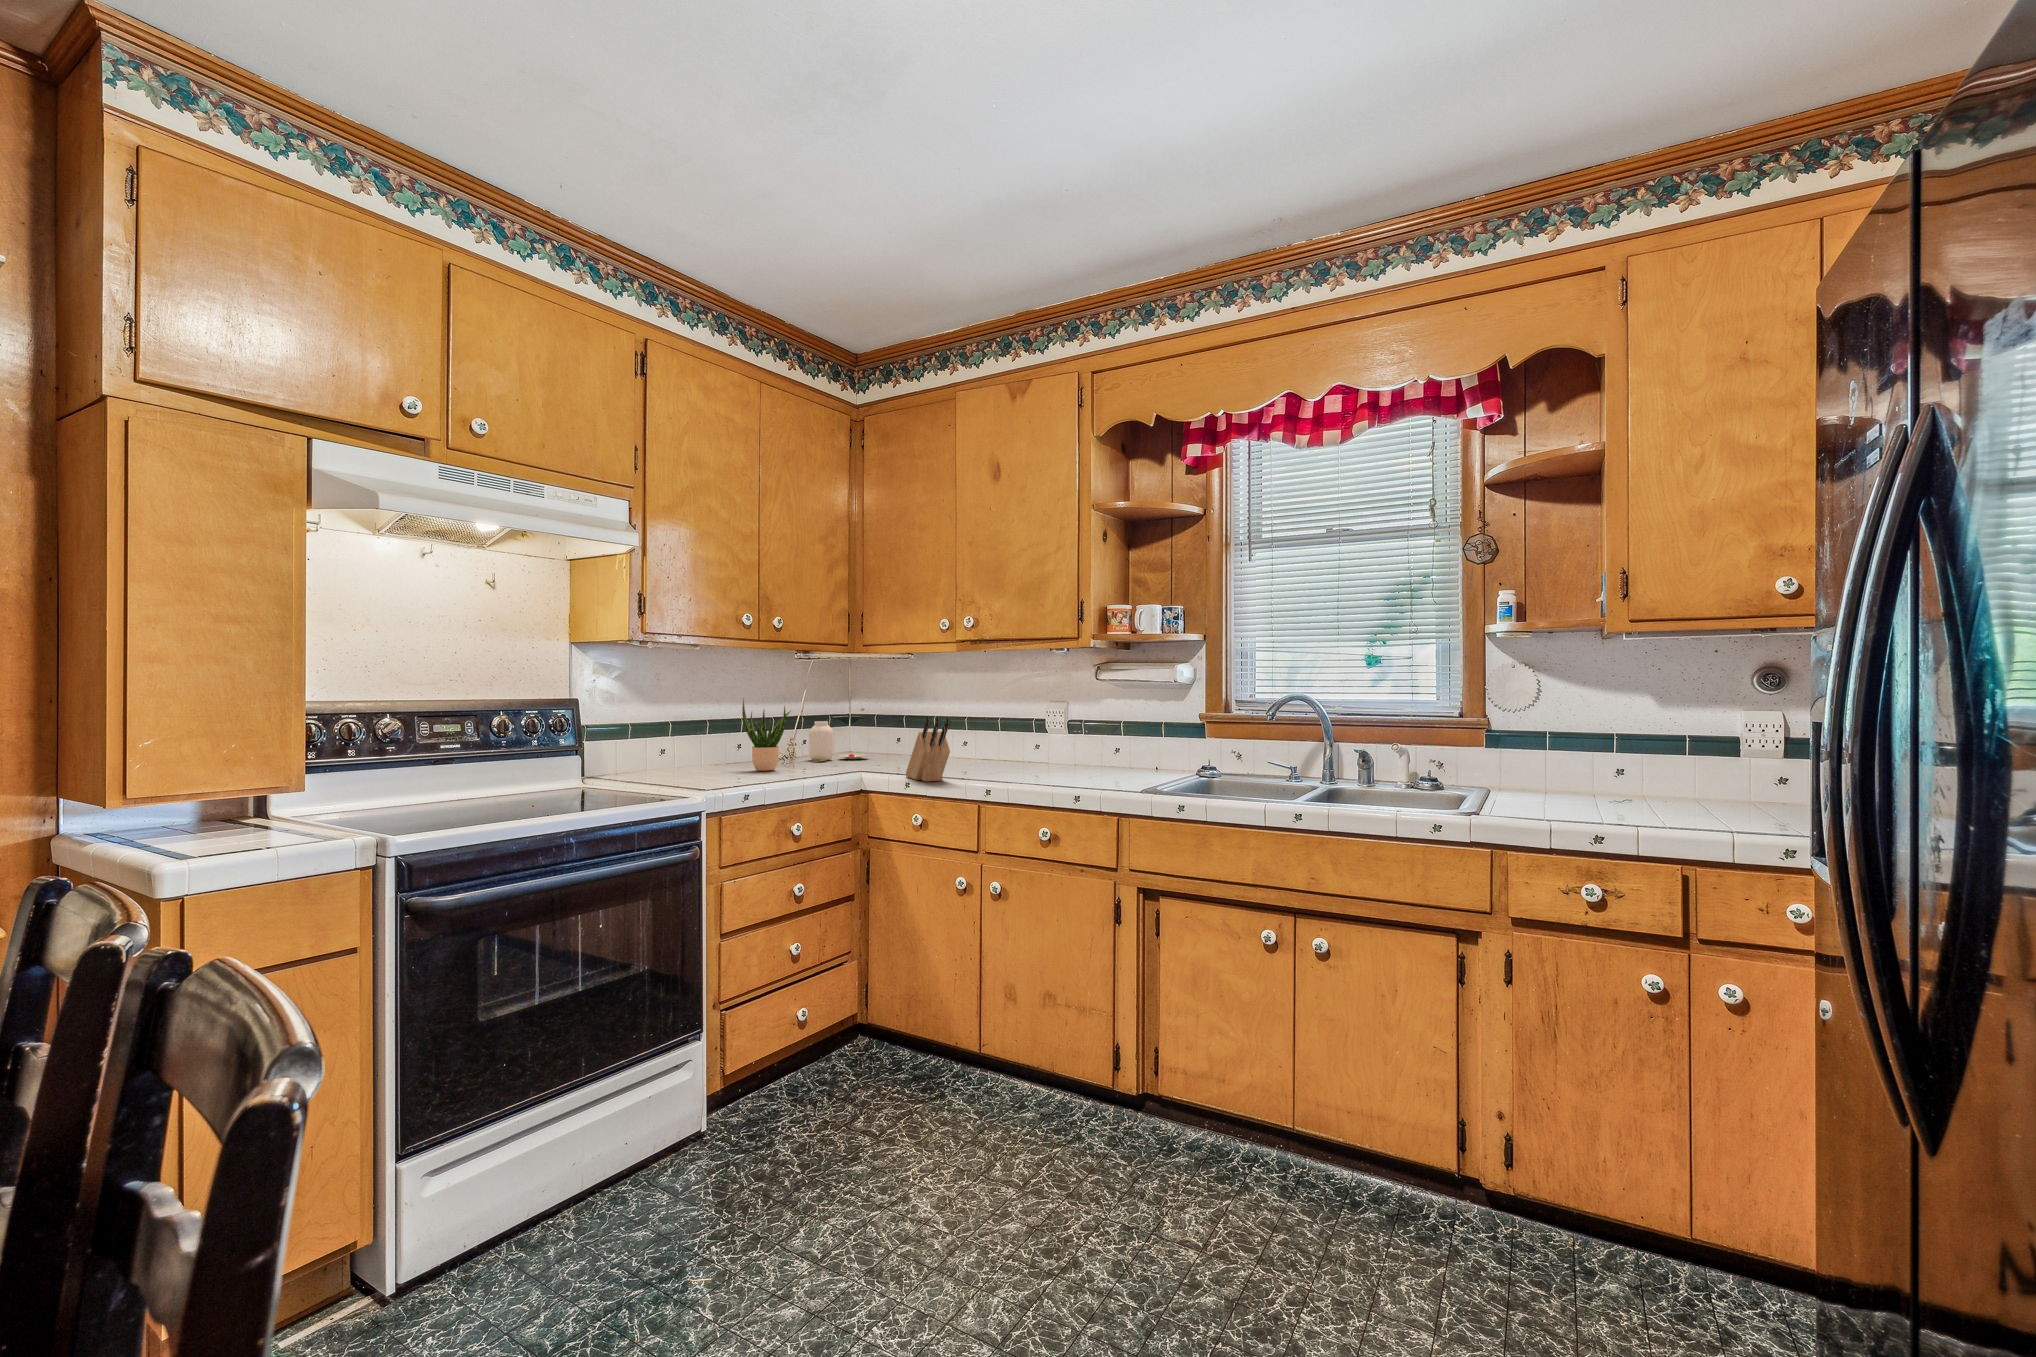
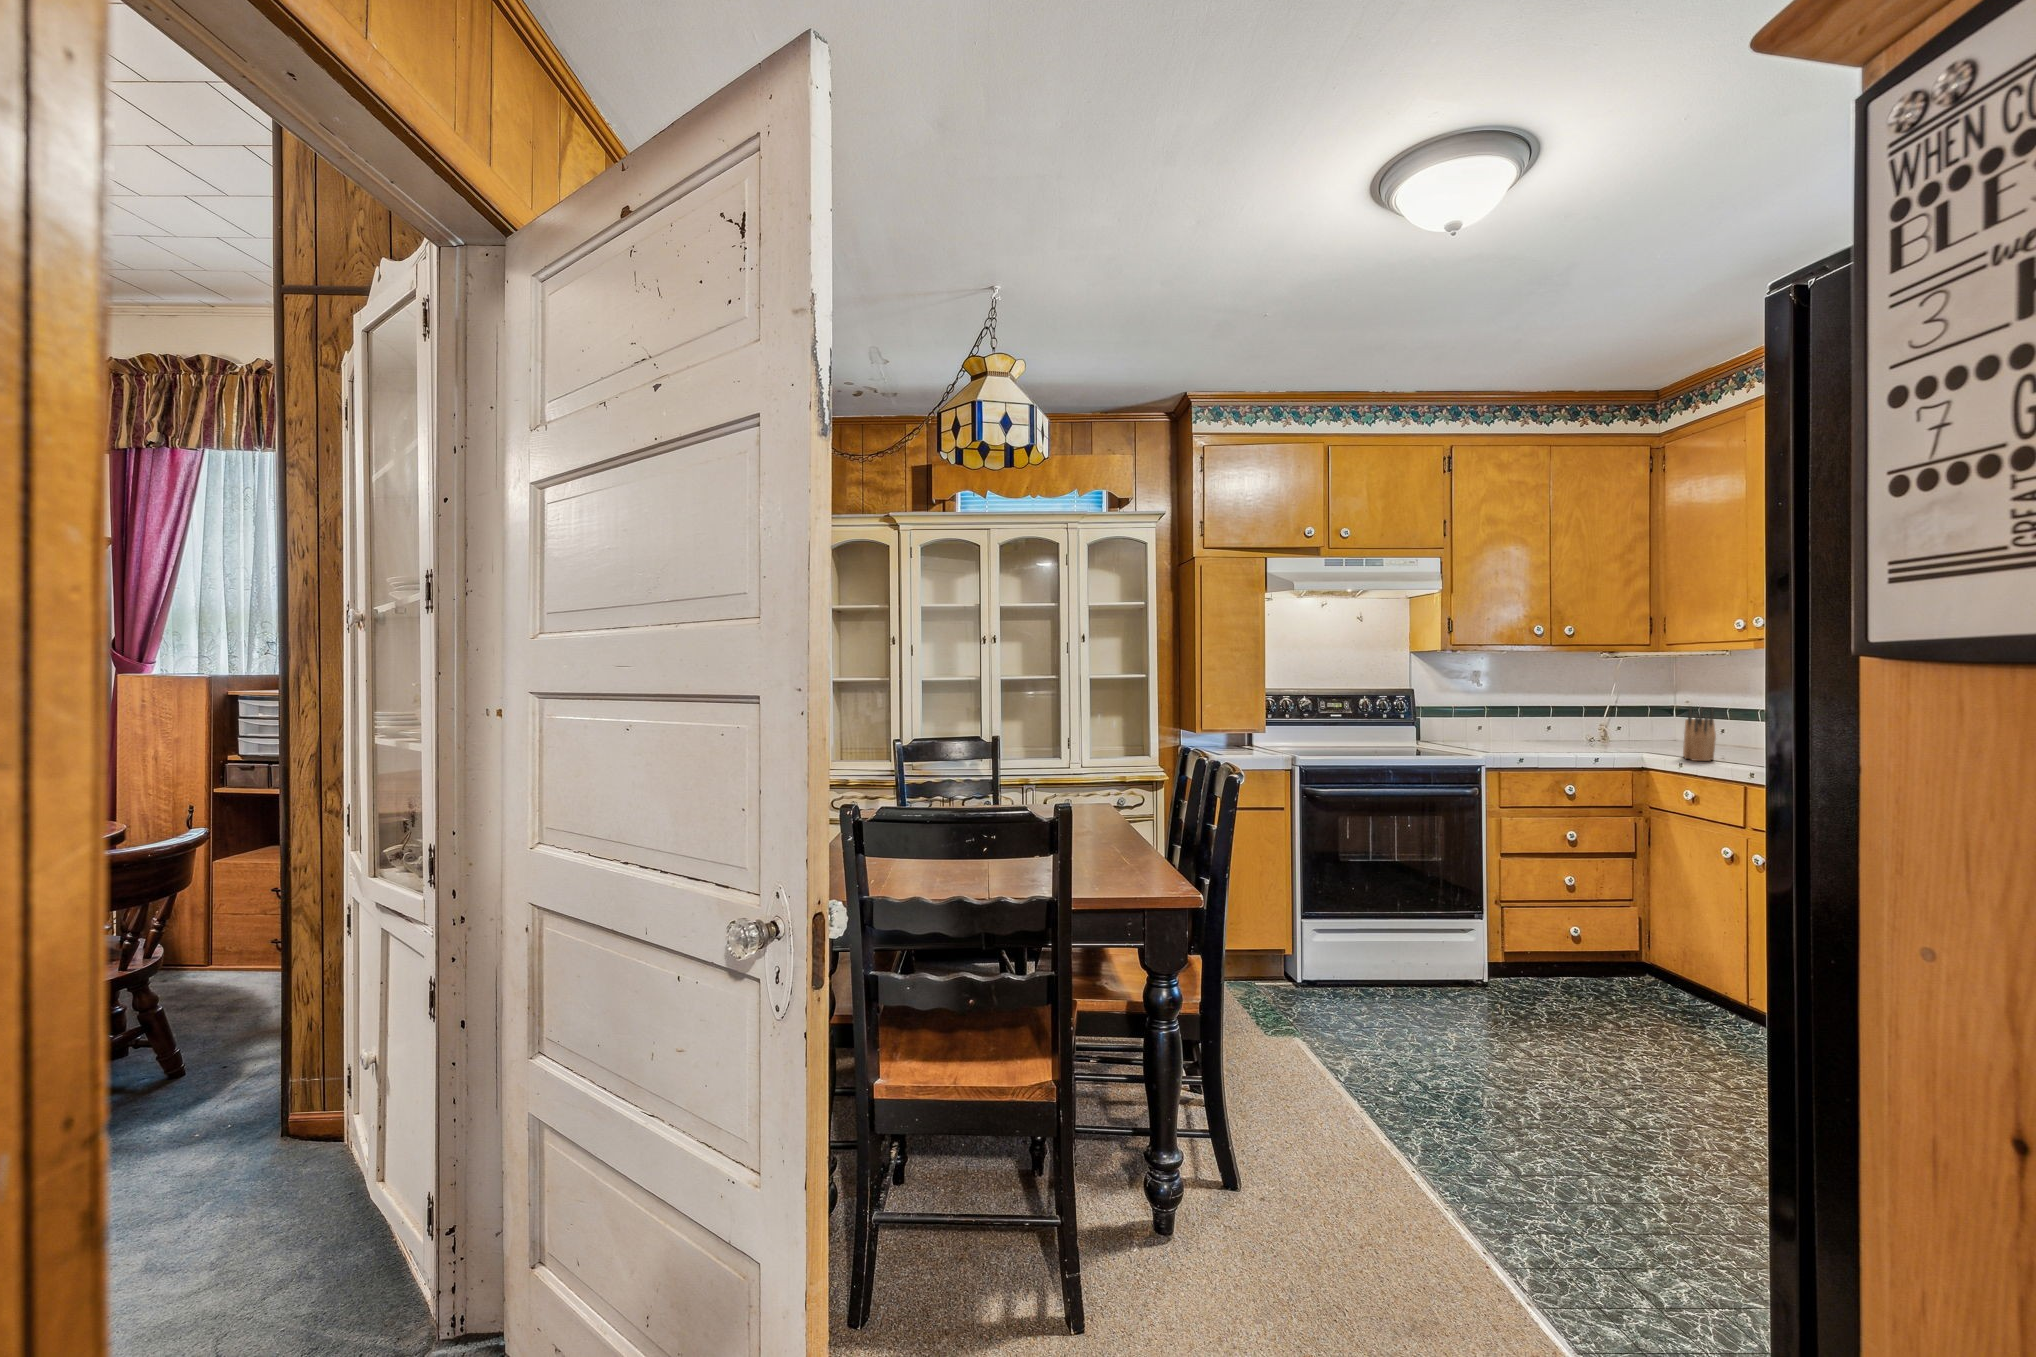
potted plant: present [742,699,791,771] -> none [1548,689,1591,745]
jar: present [809,721,869,762] -> none [1622,708,1688,742]

